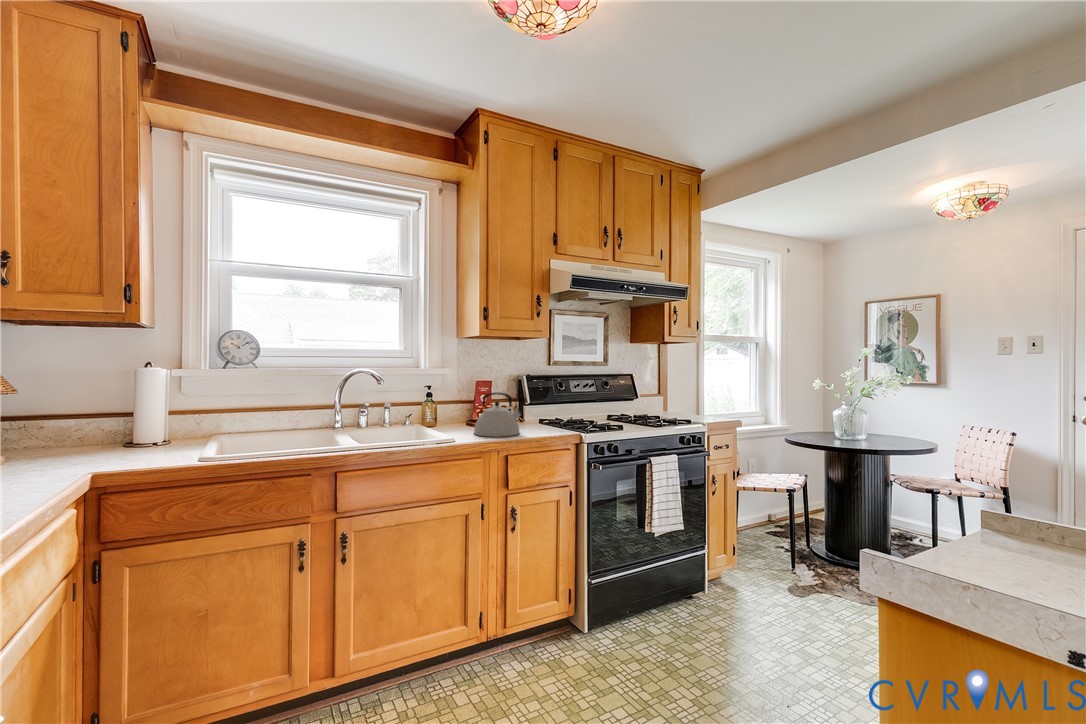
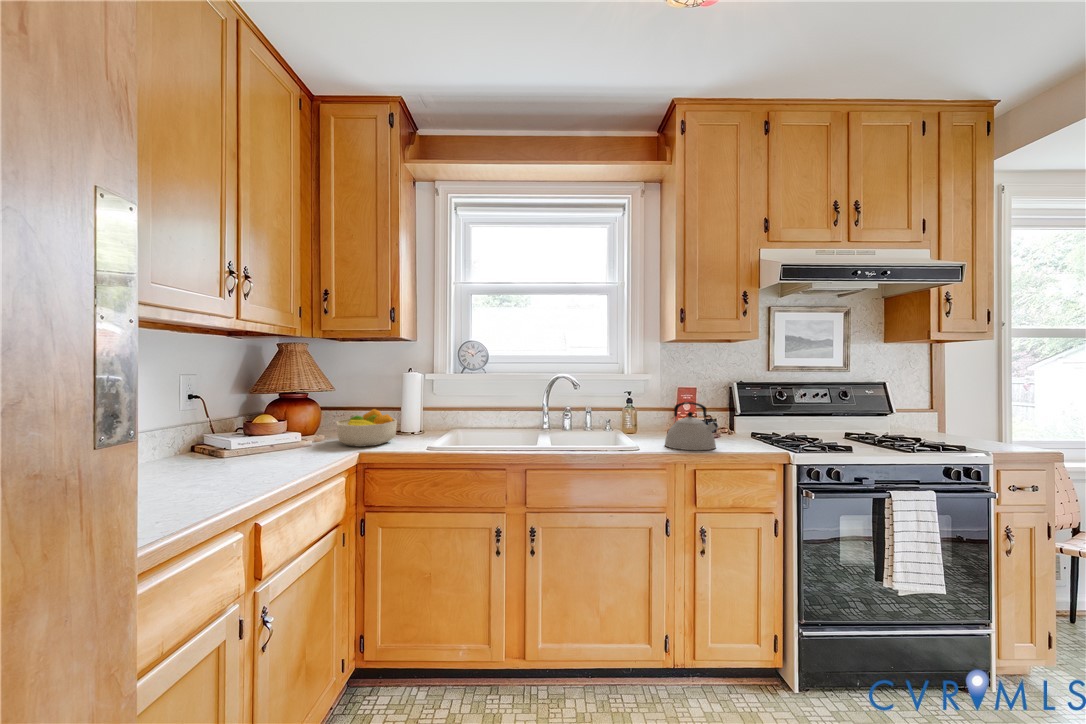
fruit bowl: none [52,413,155,463] -> present [337,409,397,447]

